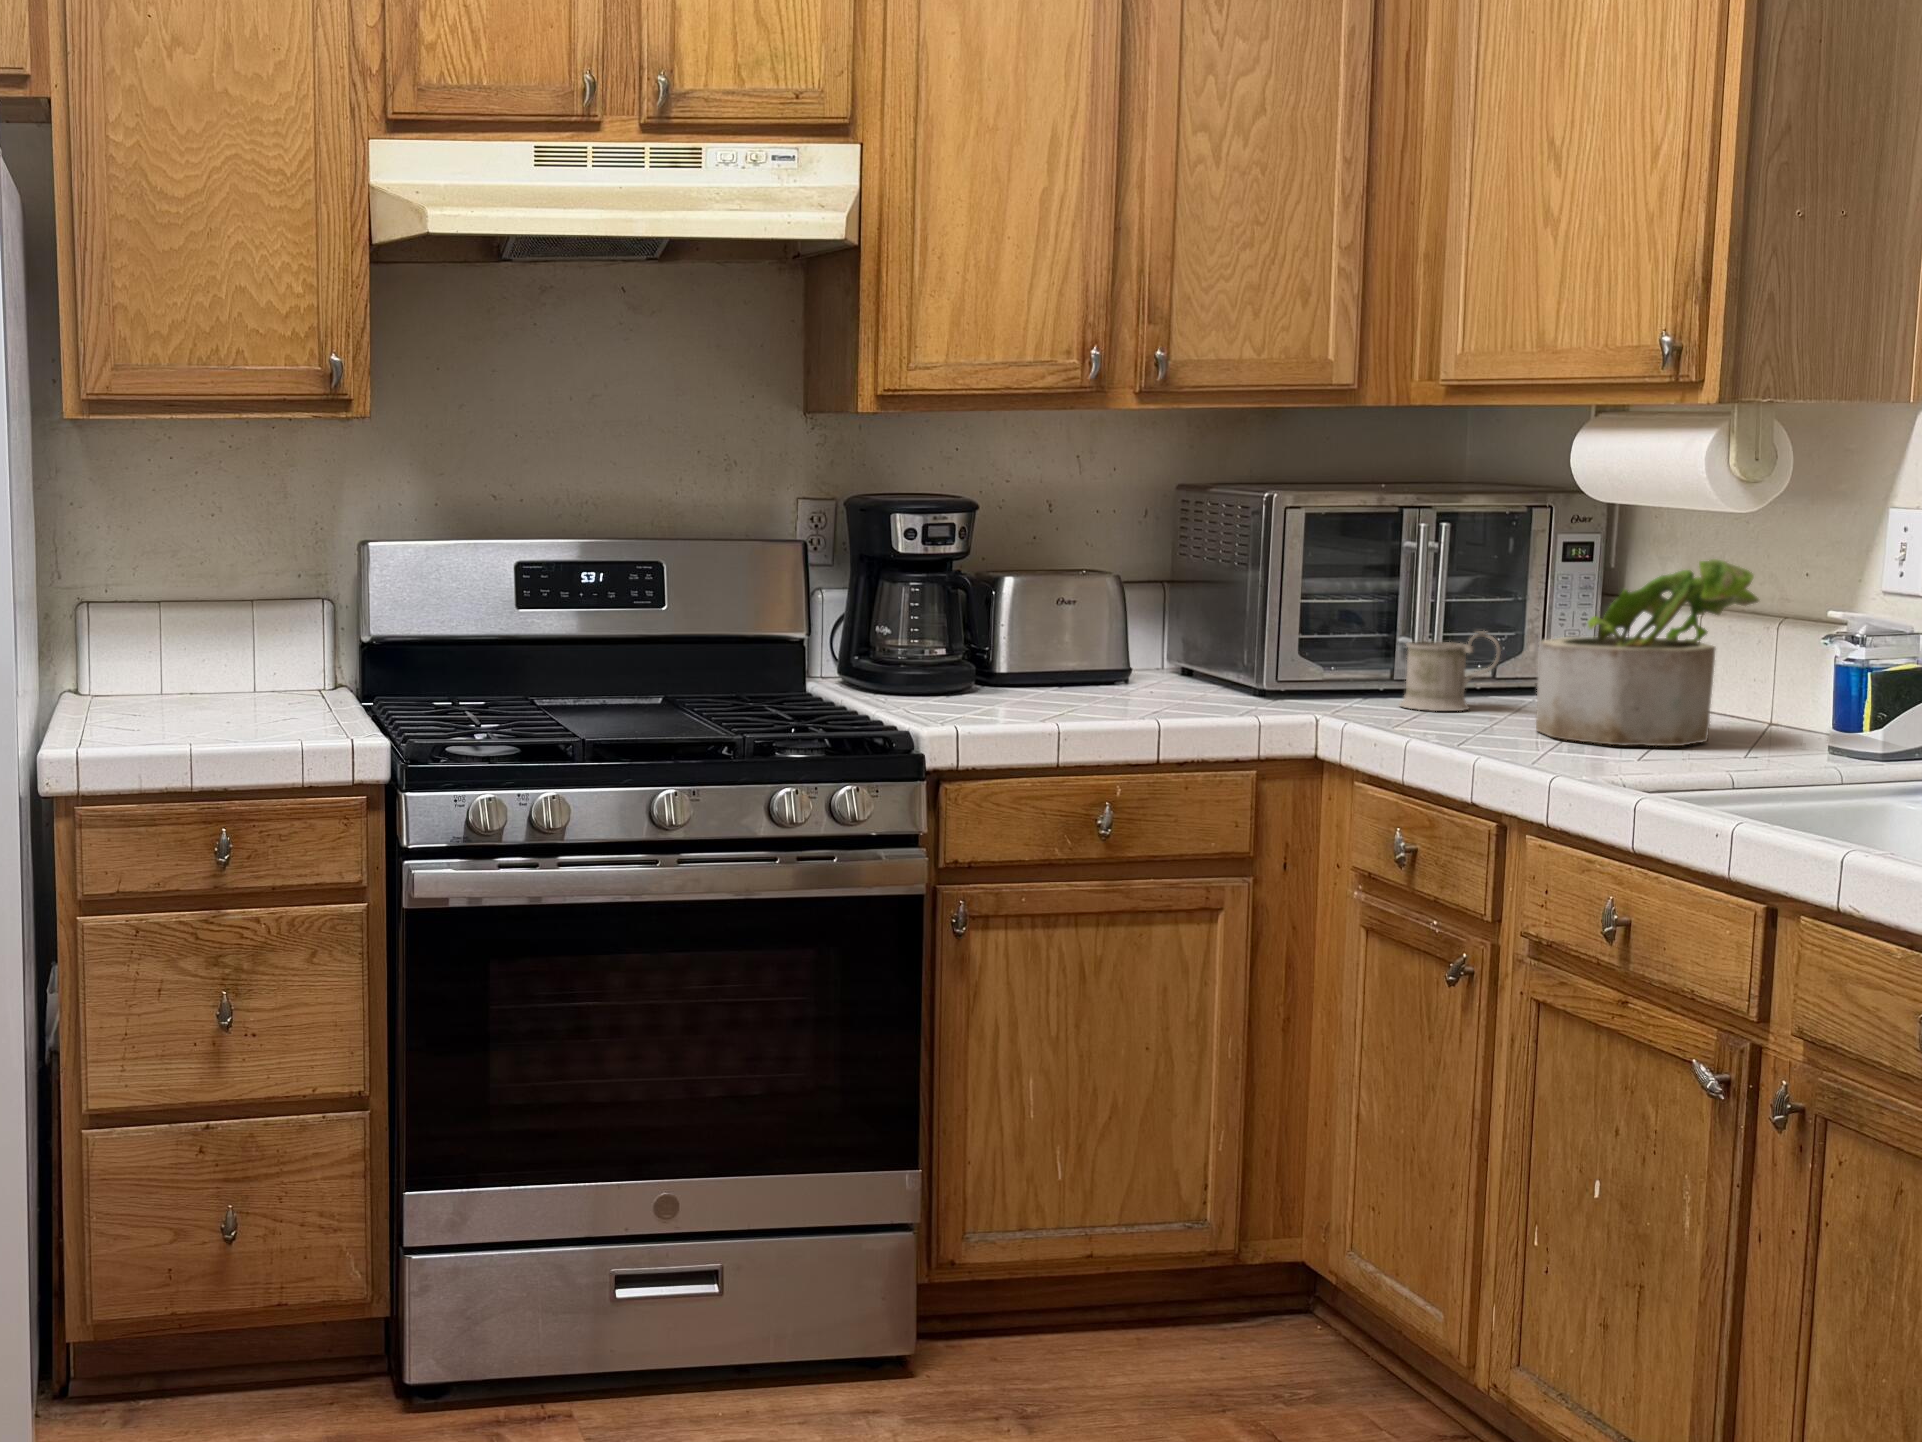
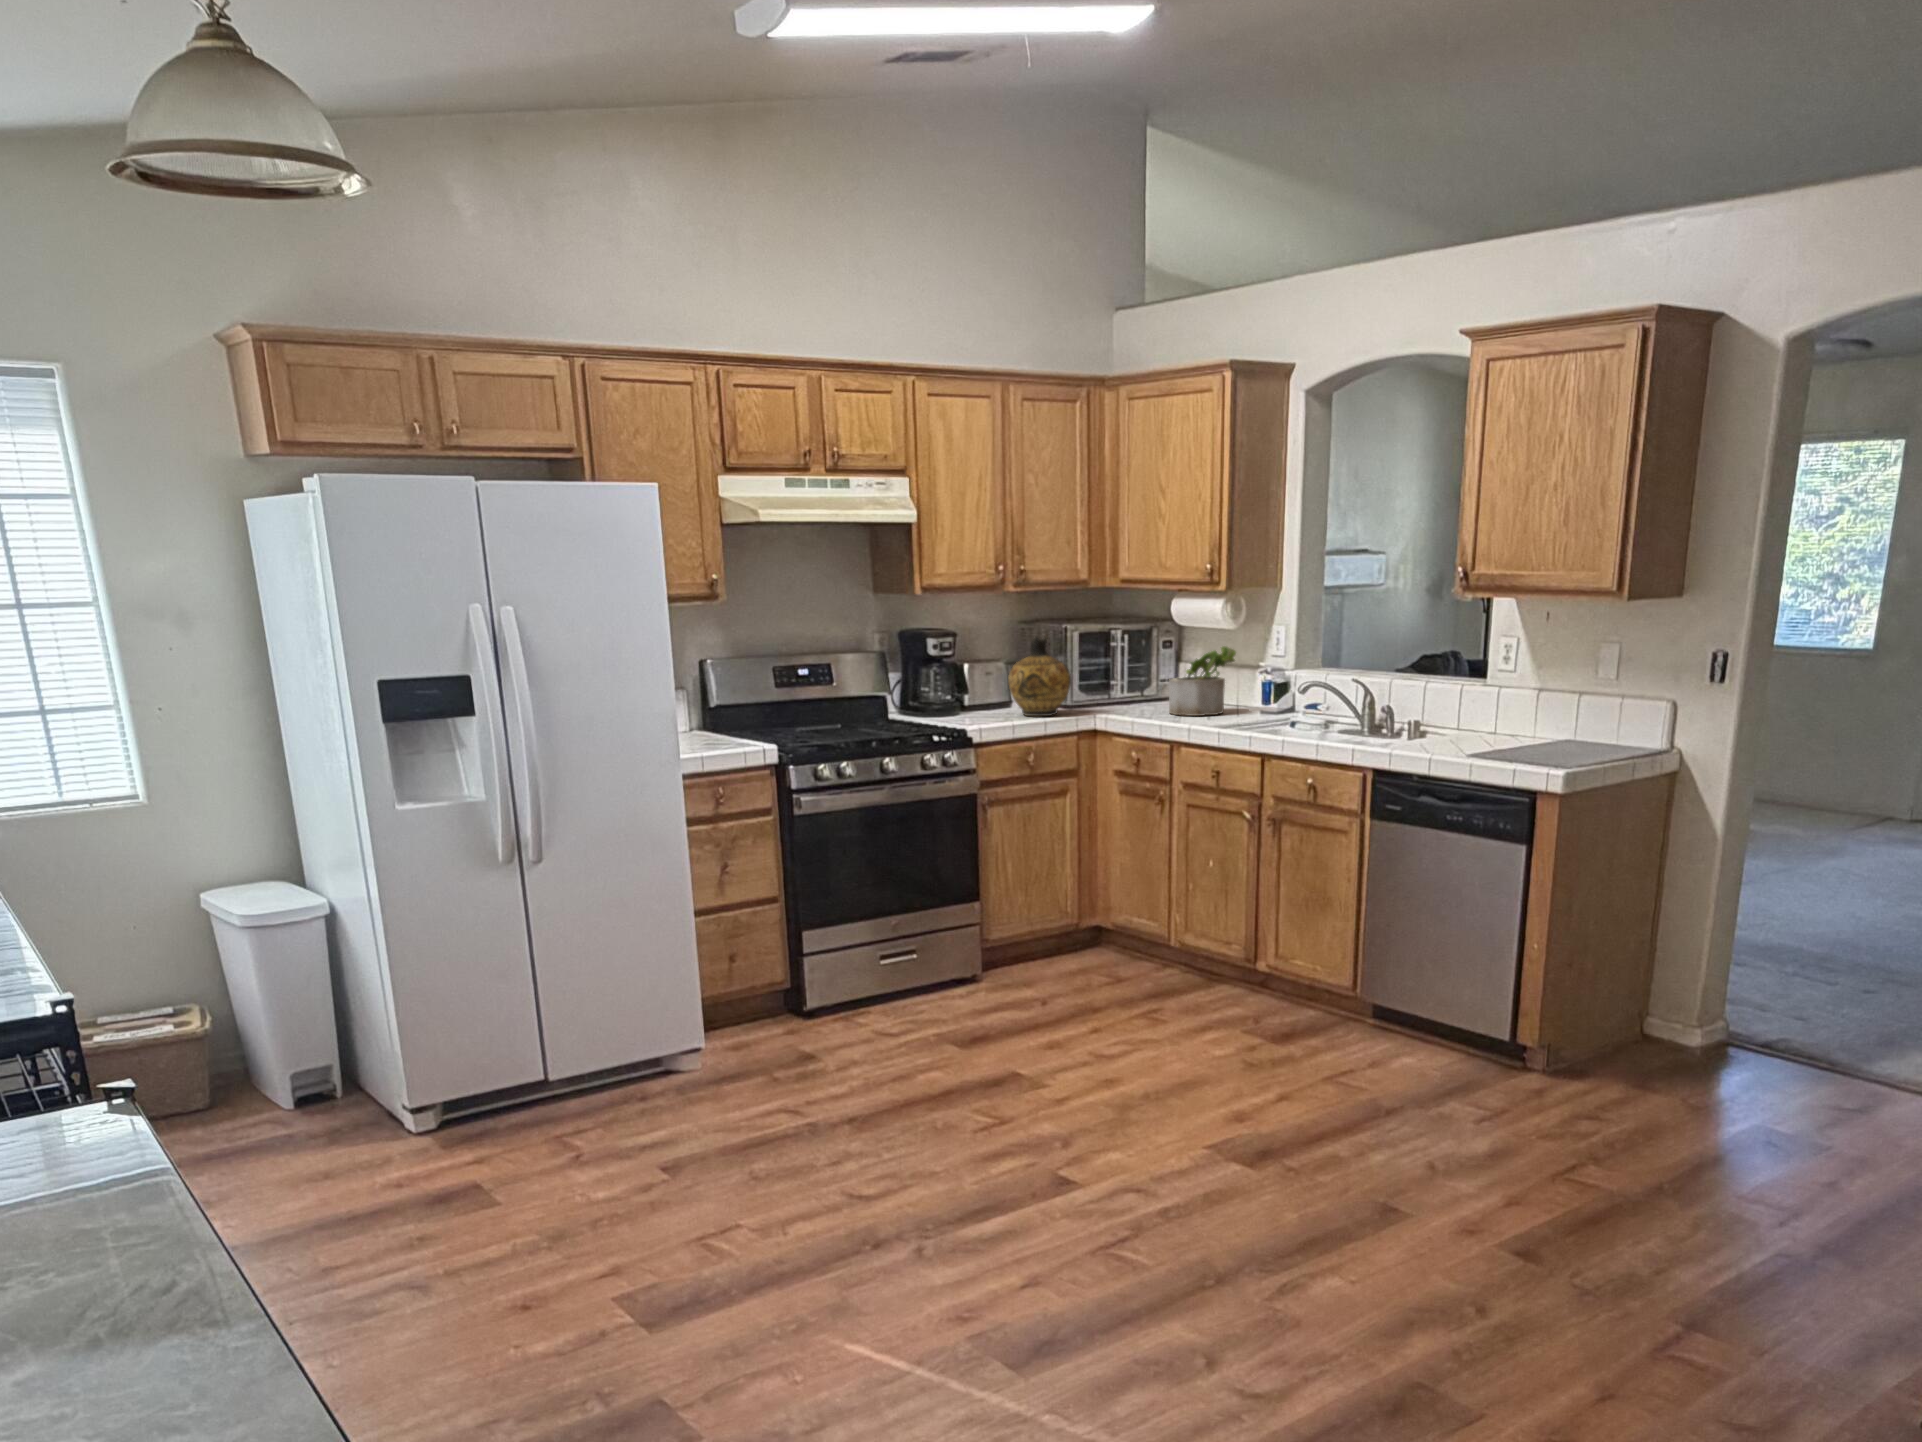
ceramic jug: none [1094,512,1261,710] -> present [1008,636,1071,716]
mug: present [1400,631,1501,711] -> none [1116,678,1152,710]

